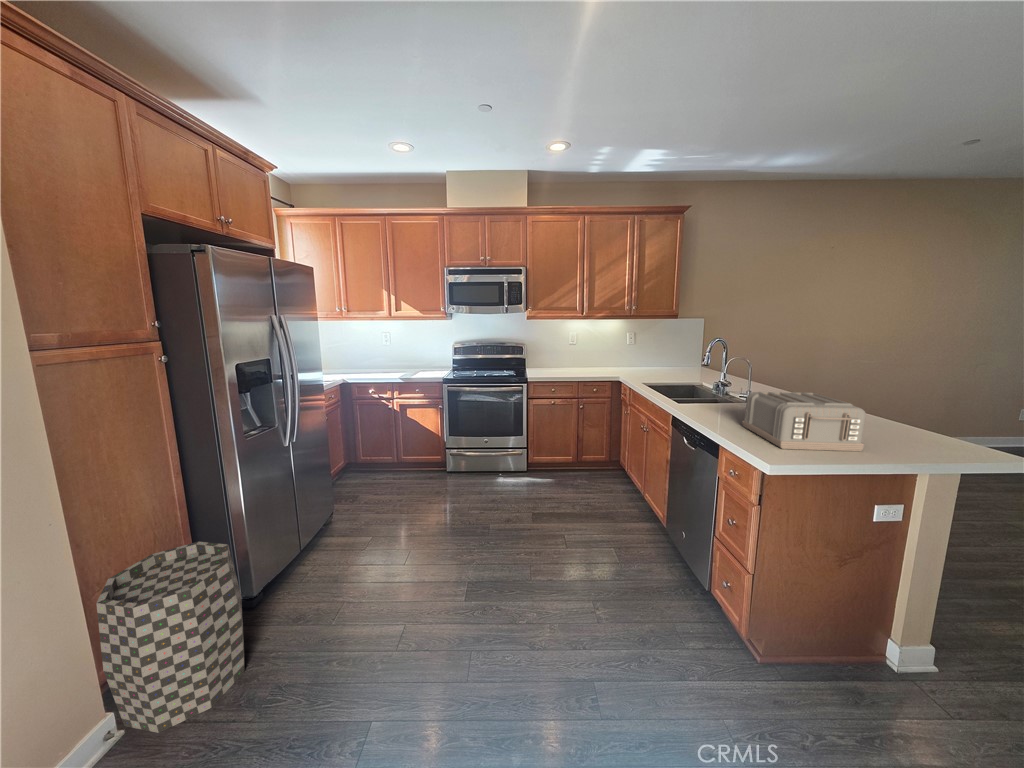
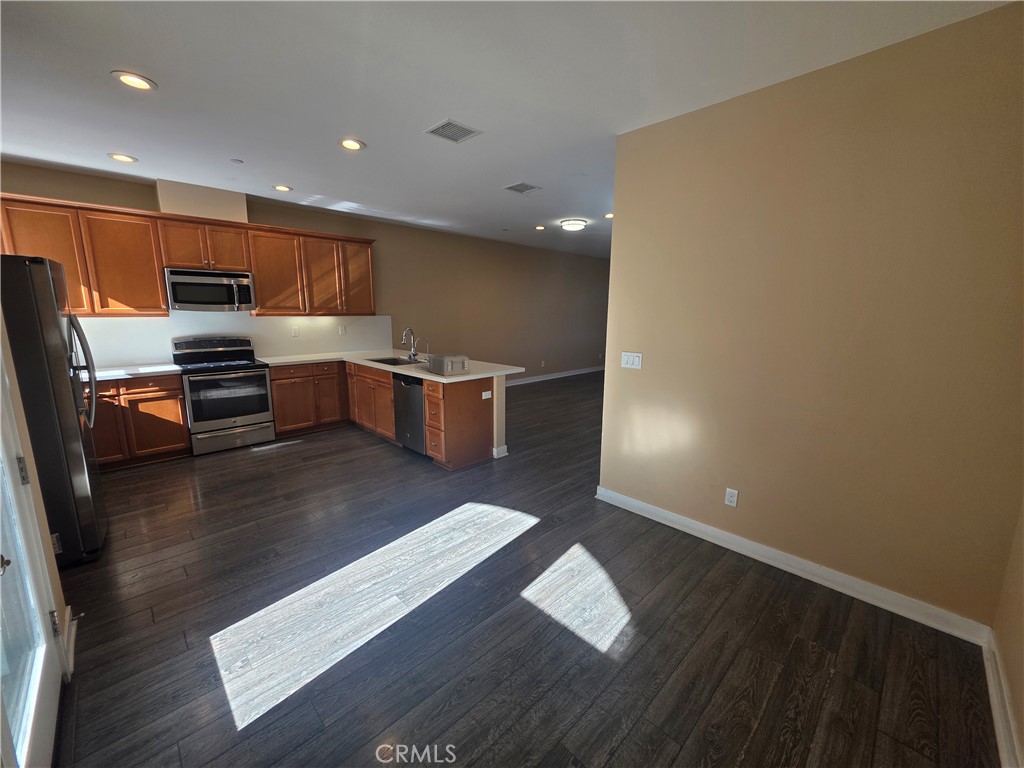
trash can: present [96,542,245,733] -> none [69,487,172,608]

